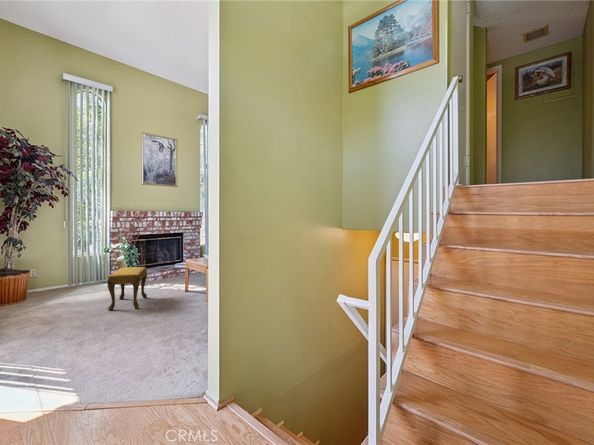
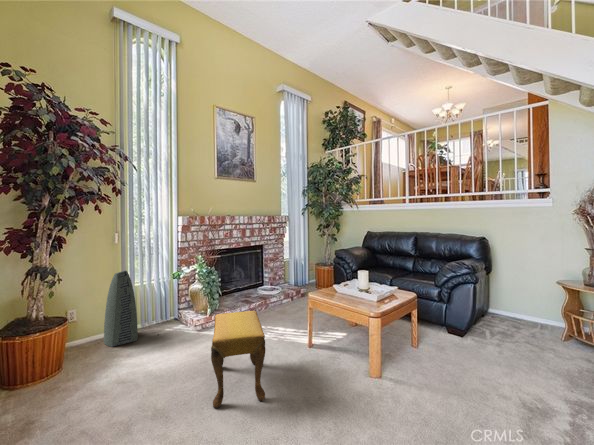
air purifier: none [54,245,77,291] -> present [104,270,138,347]

